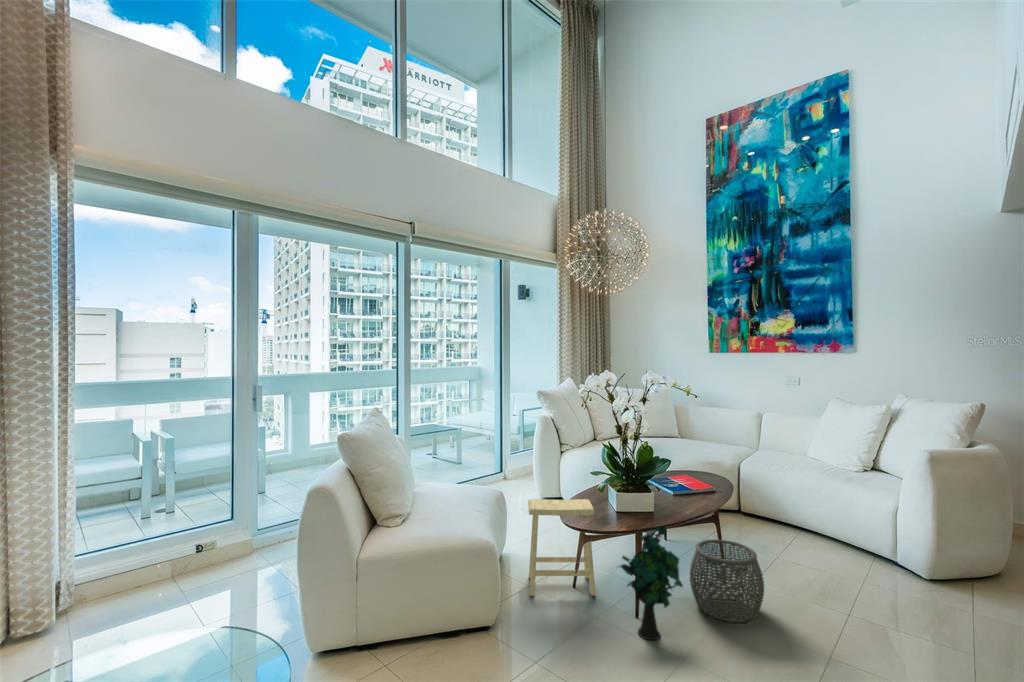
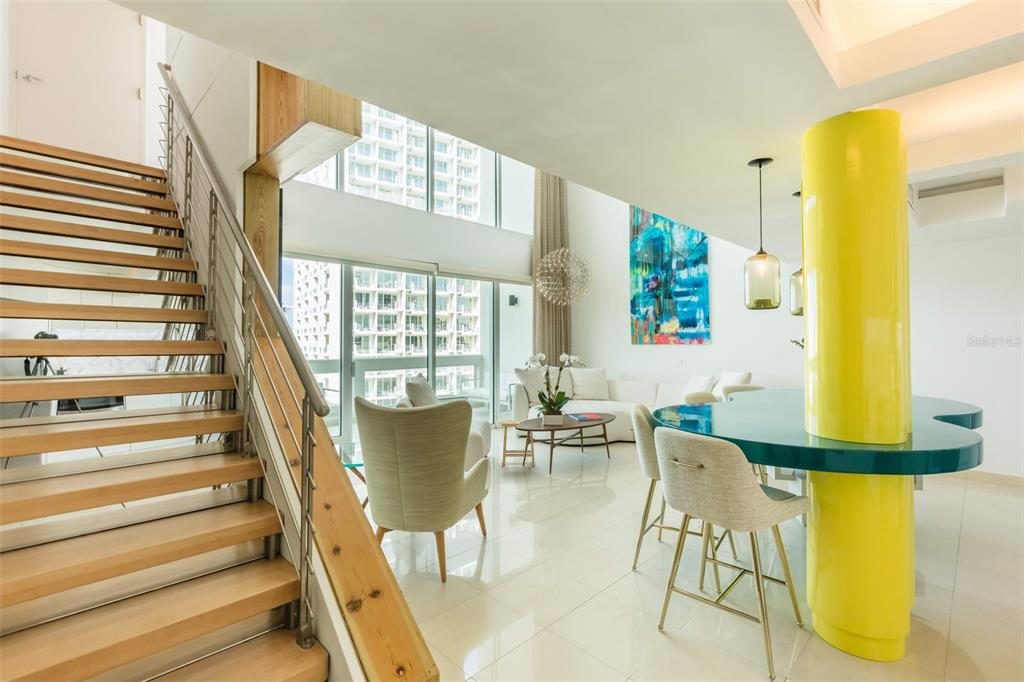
decorative plant: present [620,526,683,640] -> none [539,425,569,476]
woven basket: present [690,539,764,623] -> none [579,438,612,472]

